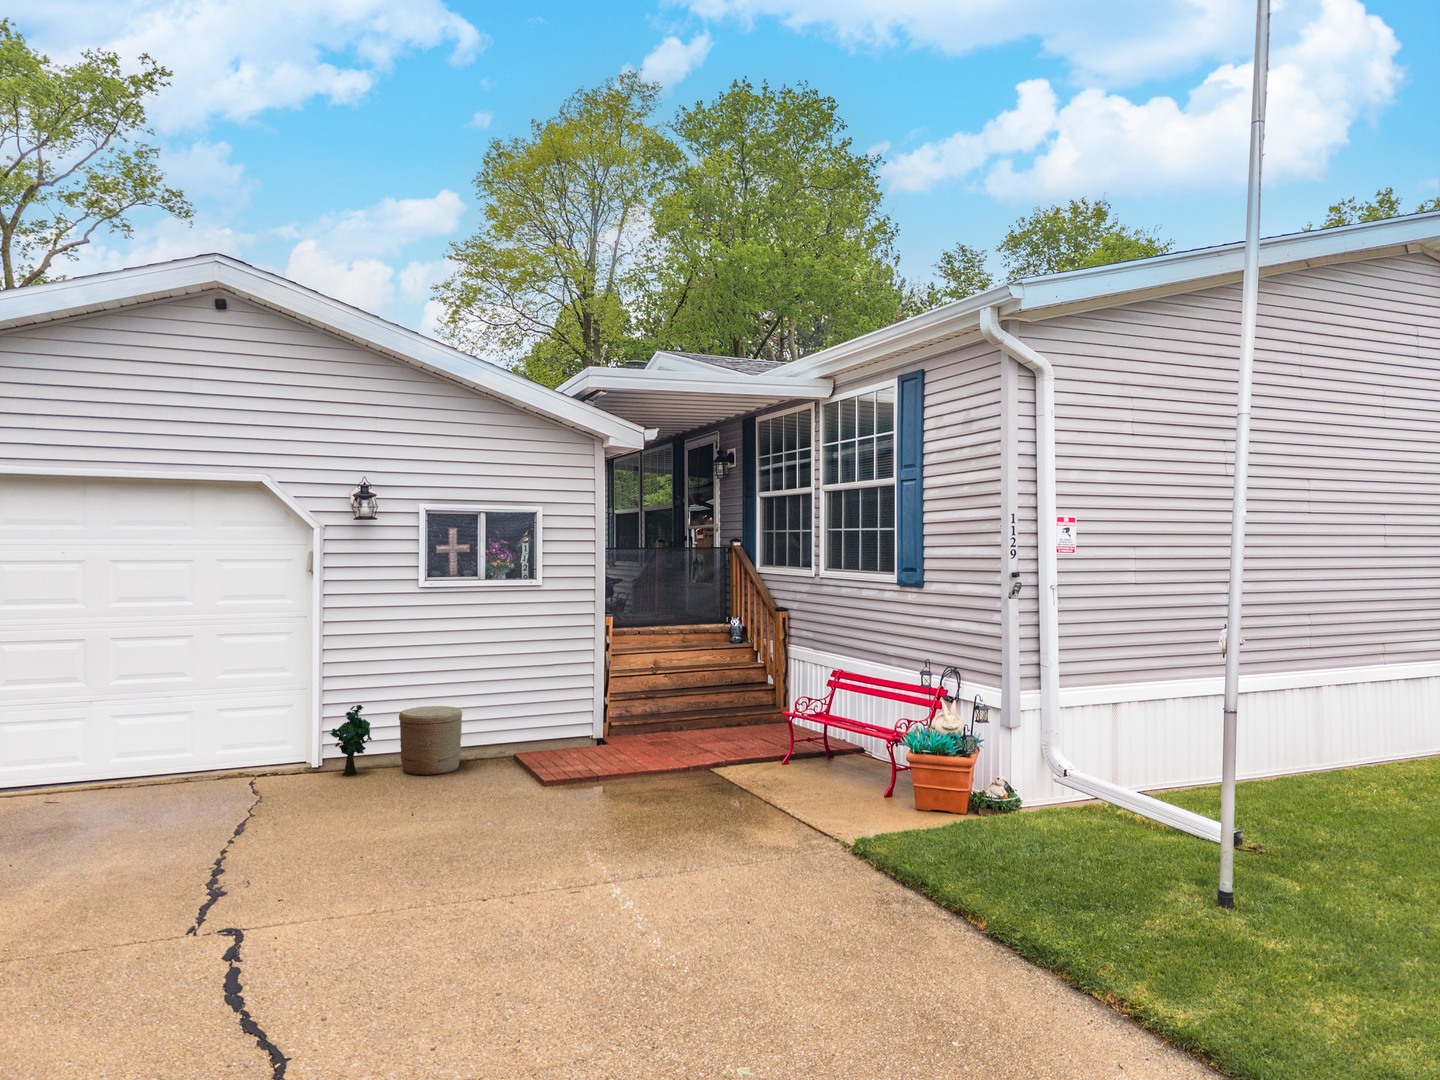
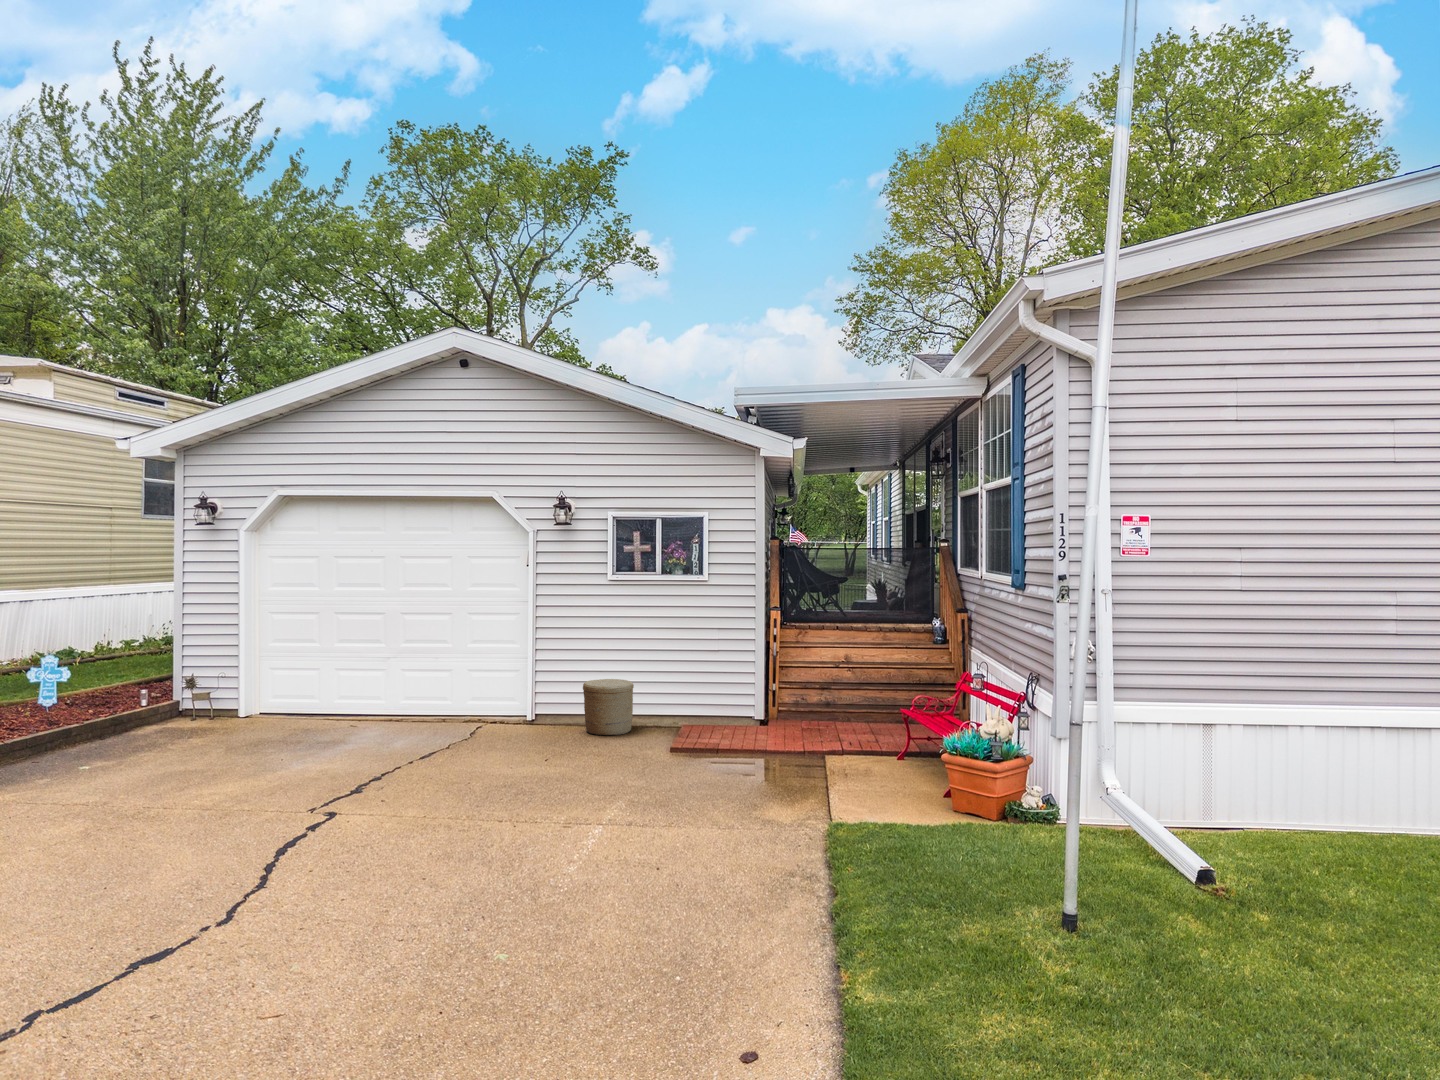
decorative plant: present [330,705,372,776] -> none [536,673,569,728]

